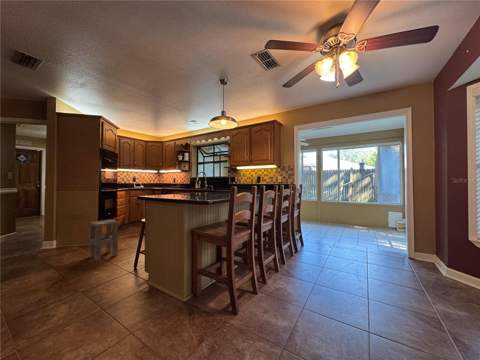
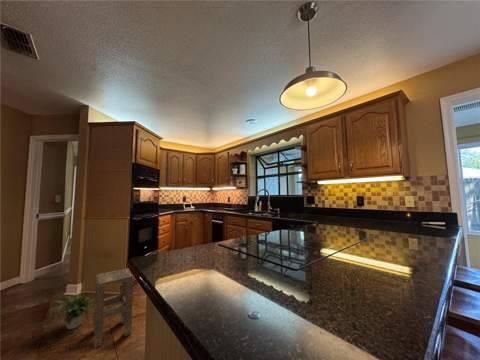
potted plant: none [48,237,86,259] -> present [55,295,93,329]

